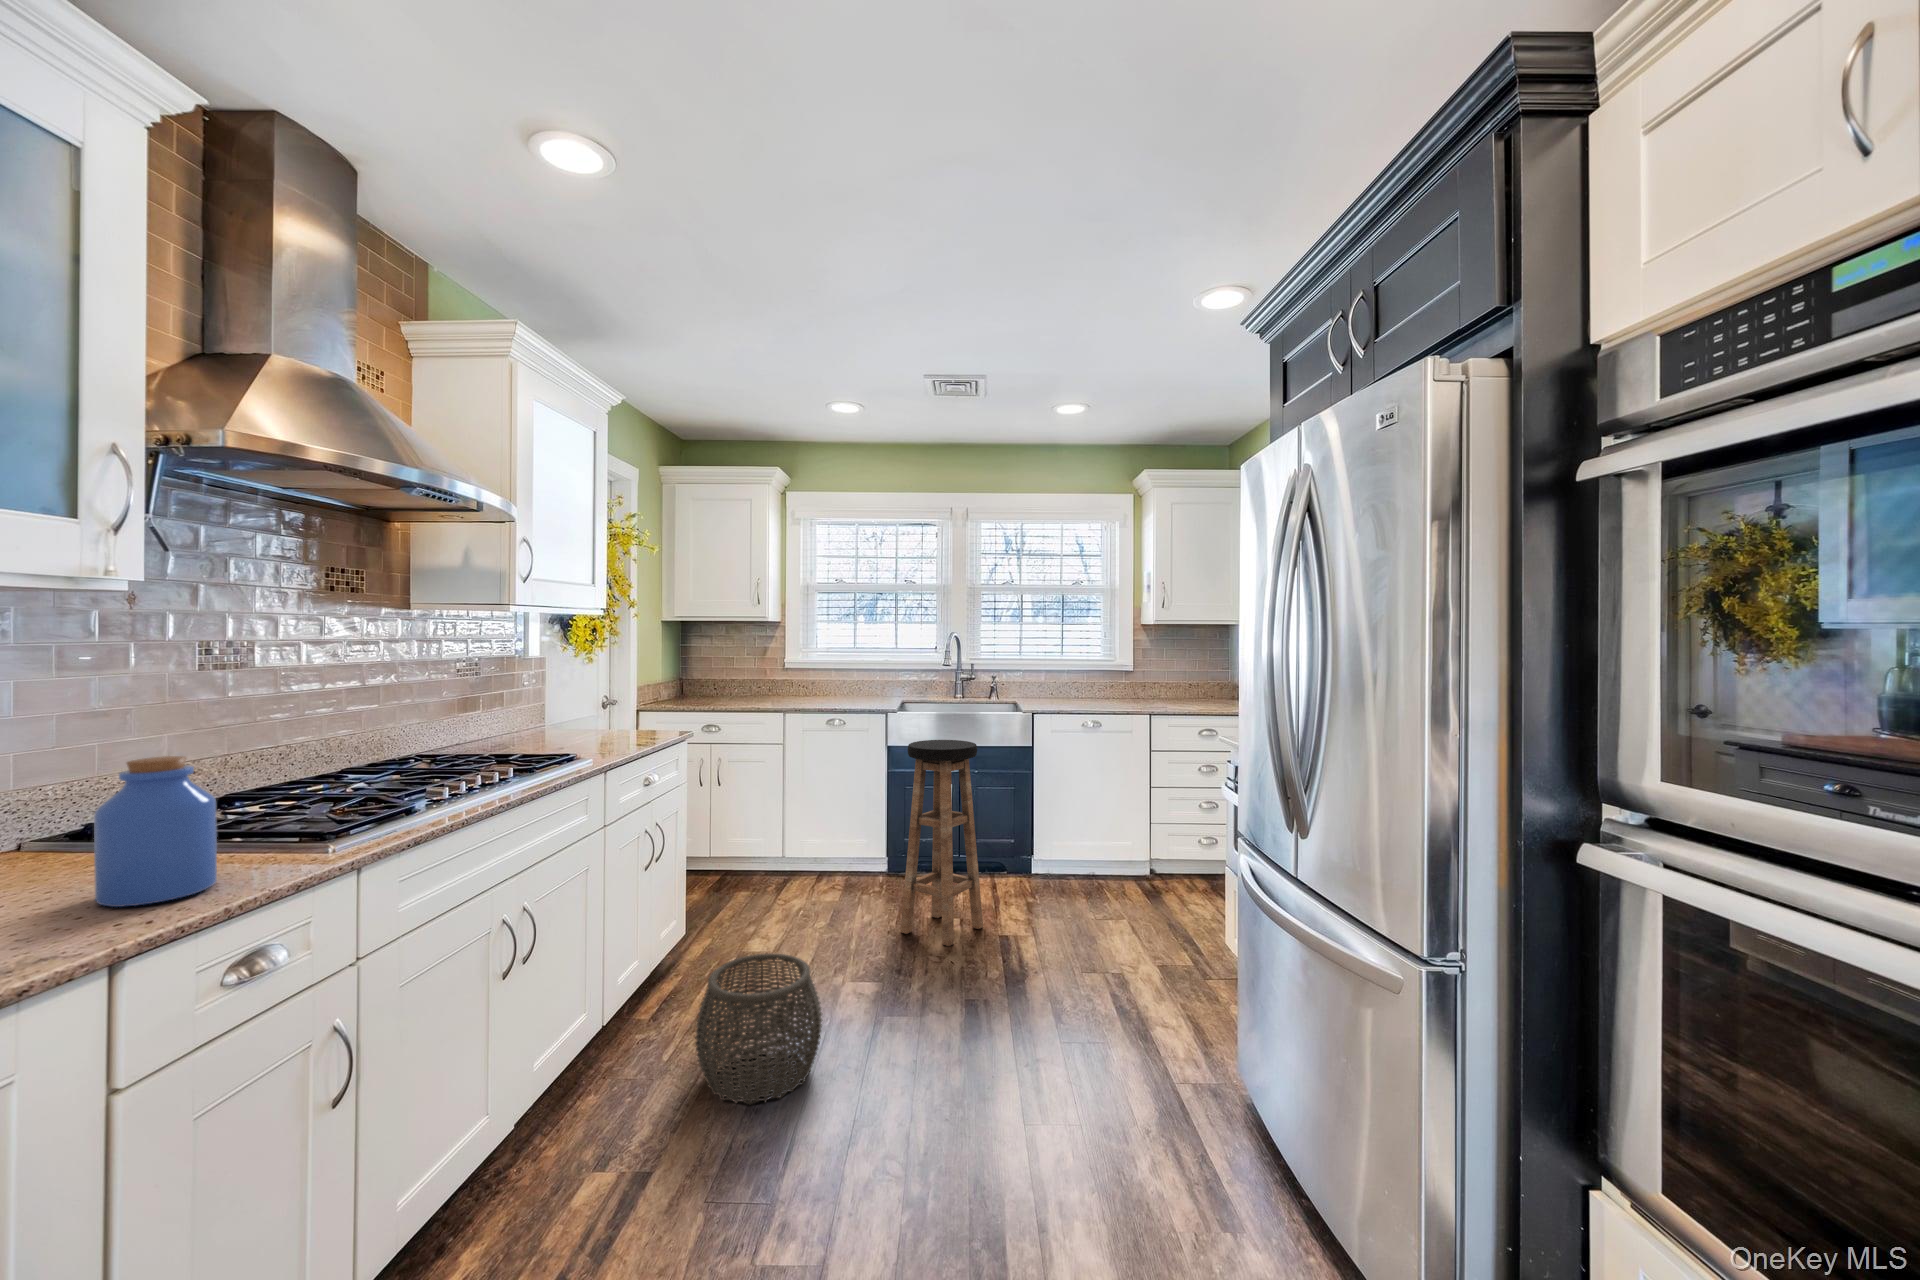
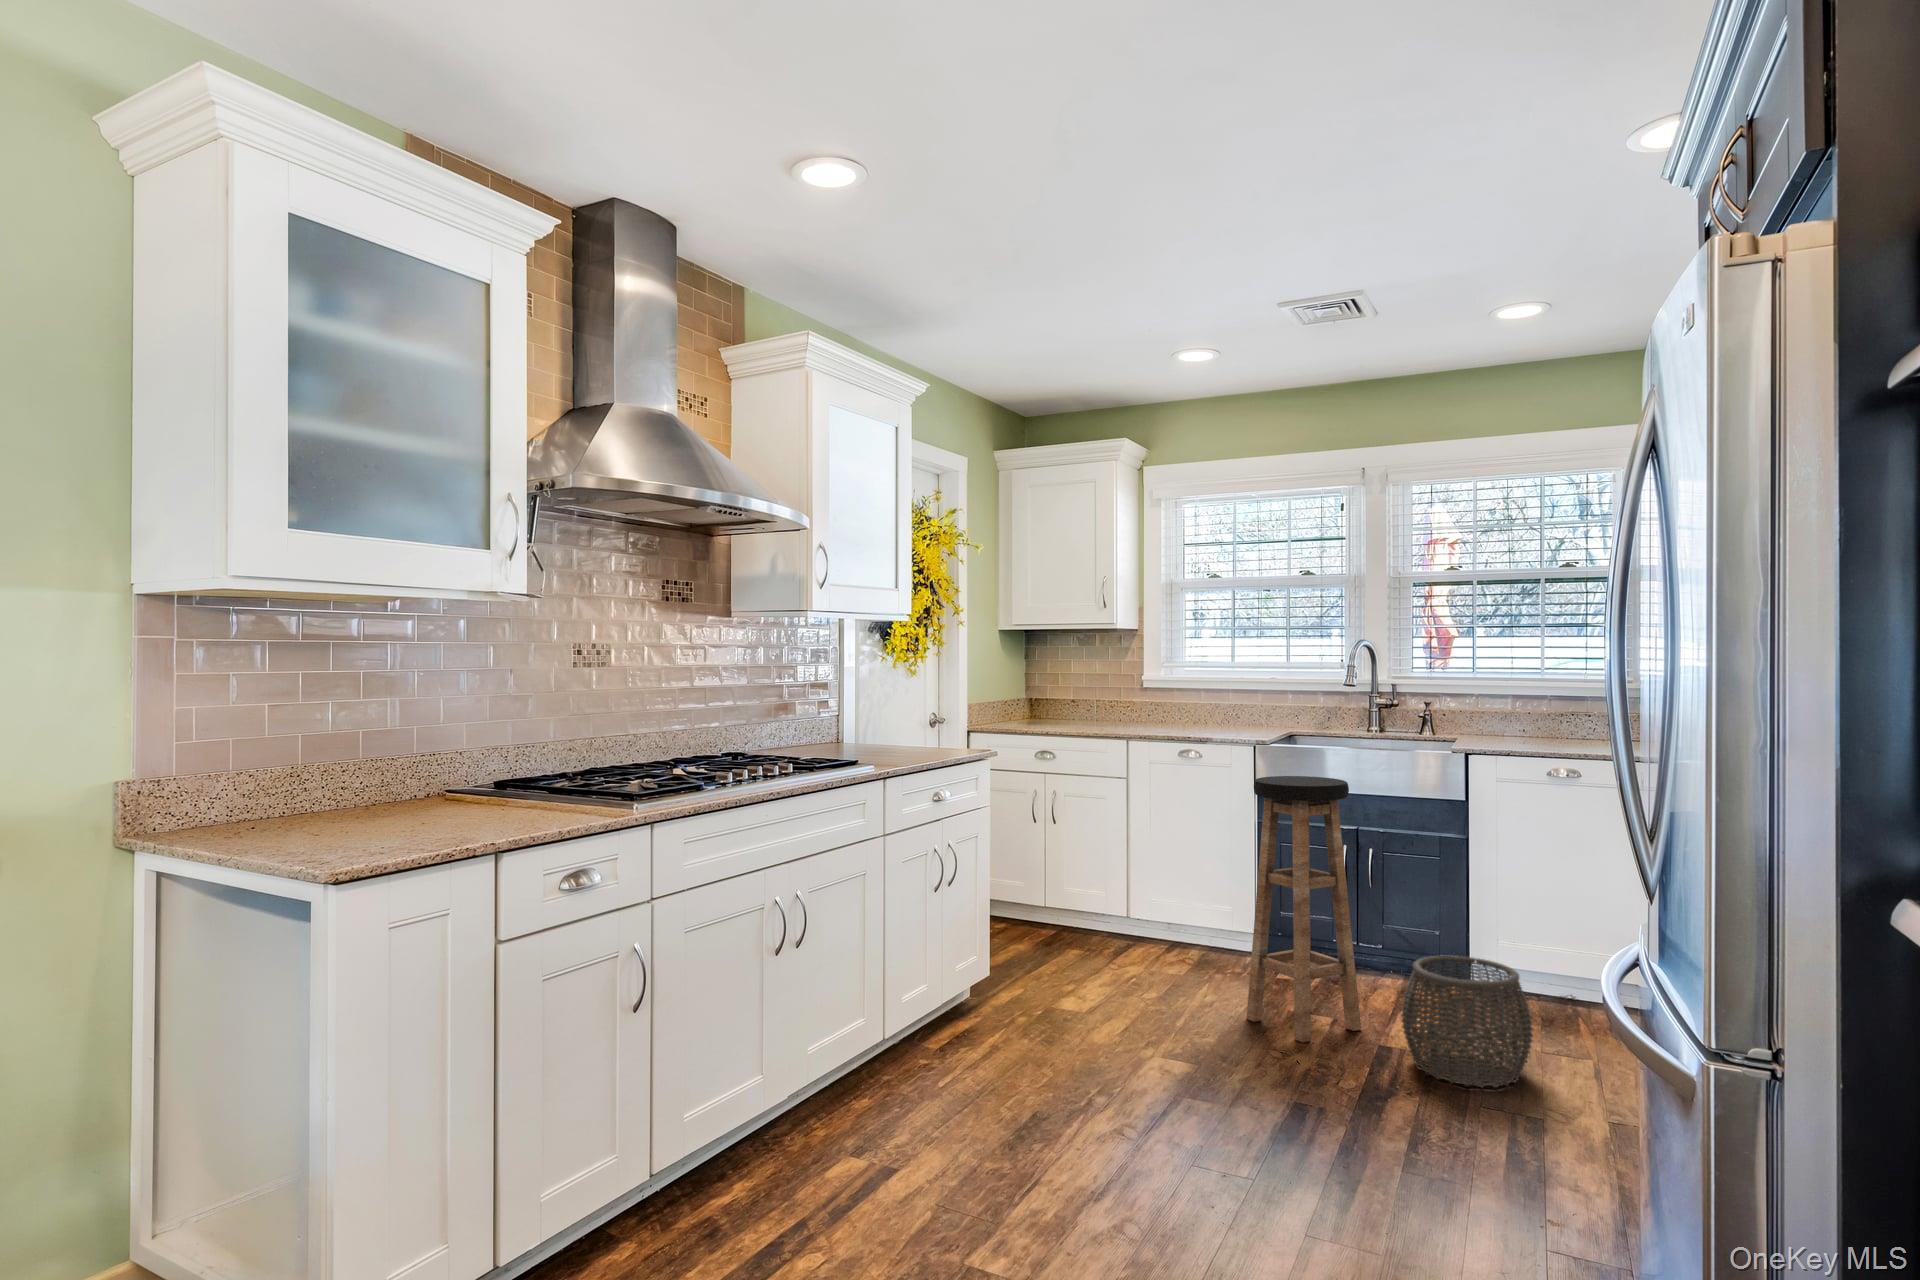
jar: present [94,756,217,907] -> none [496,720,562,823]
woven basket: present [695,953,822,1104] -> present [1401,956,1533,1088]

